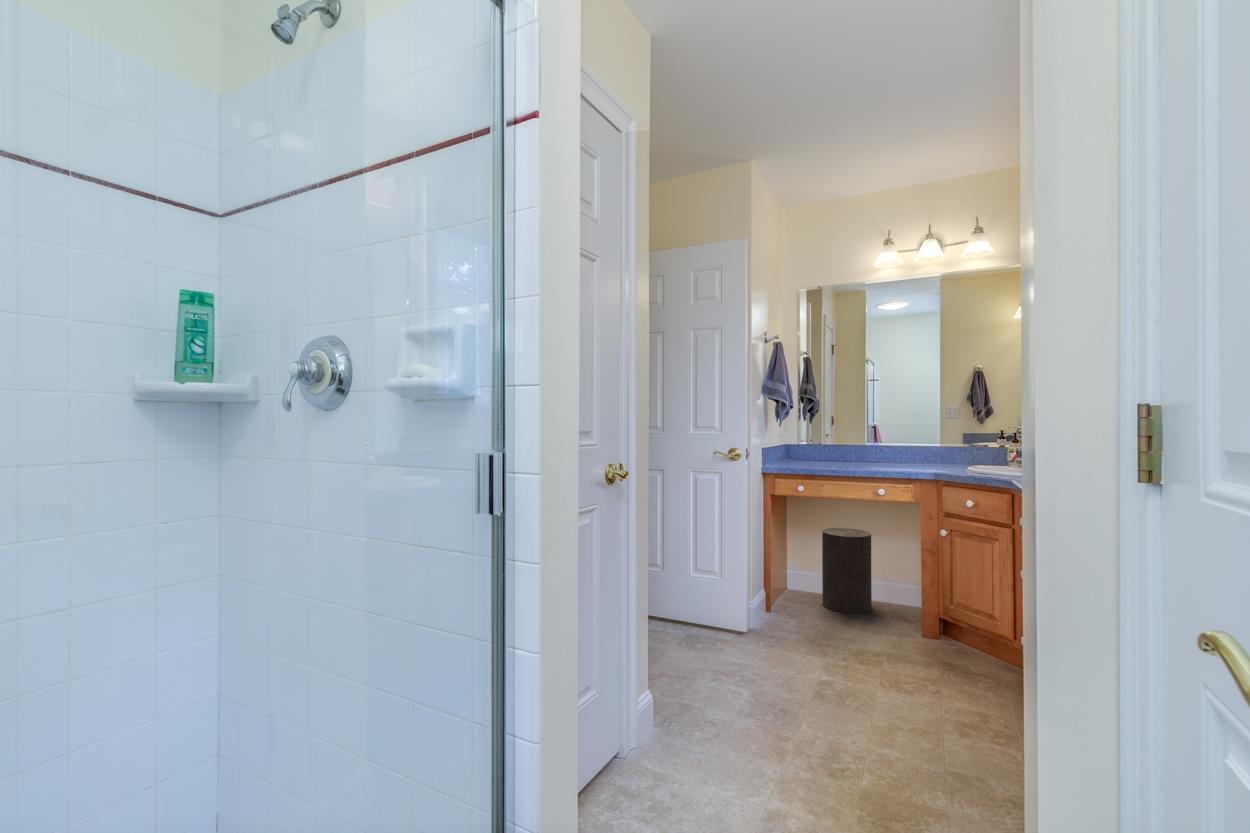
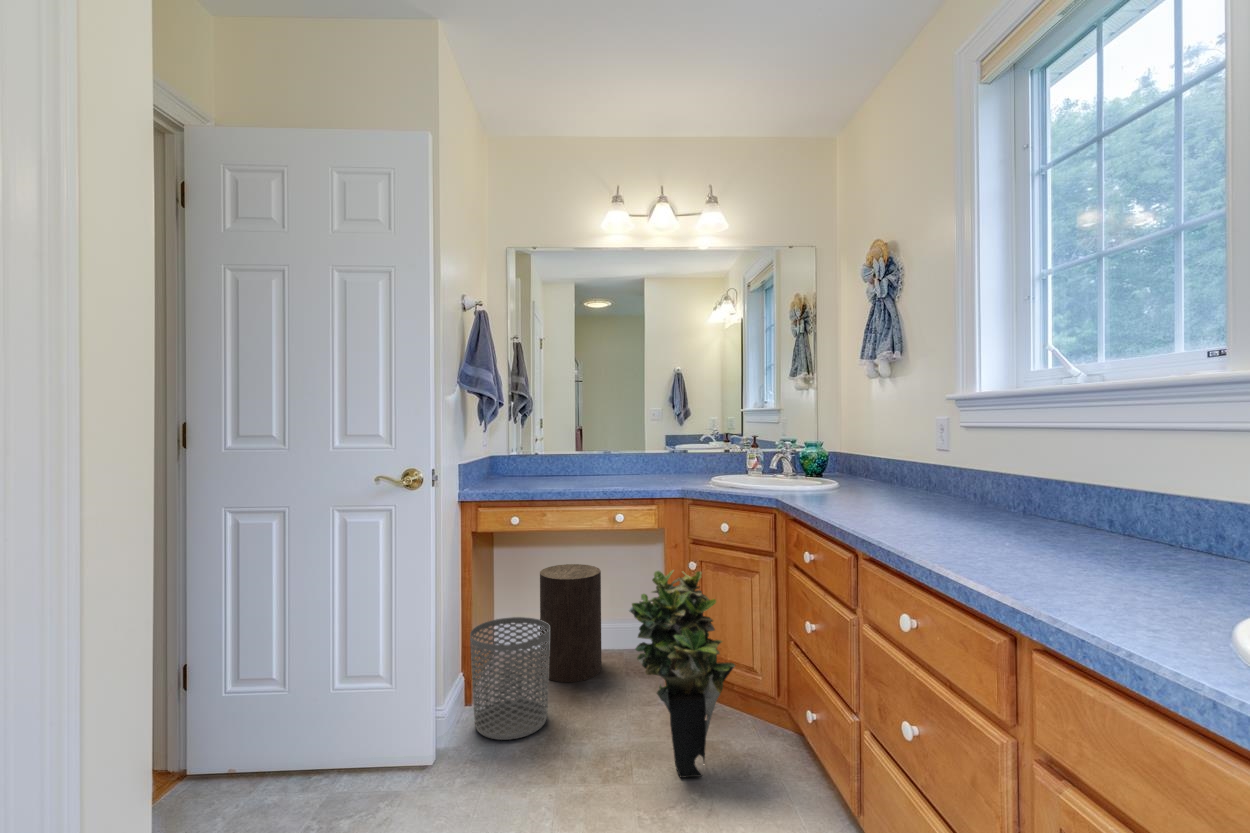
potted plant: none [882,531,968,677] -> present [629,570,735,778]
waste bin: none [770,555,826,633] -> present [470,617,550,740]

